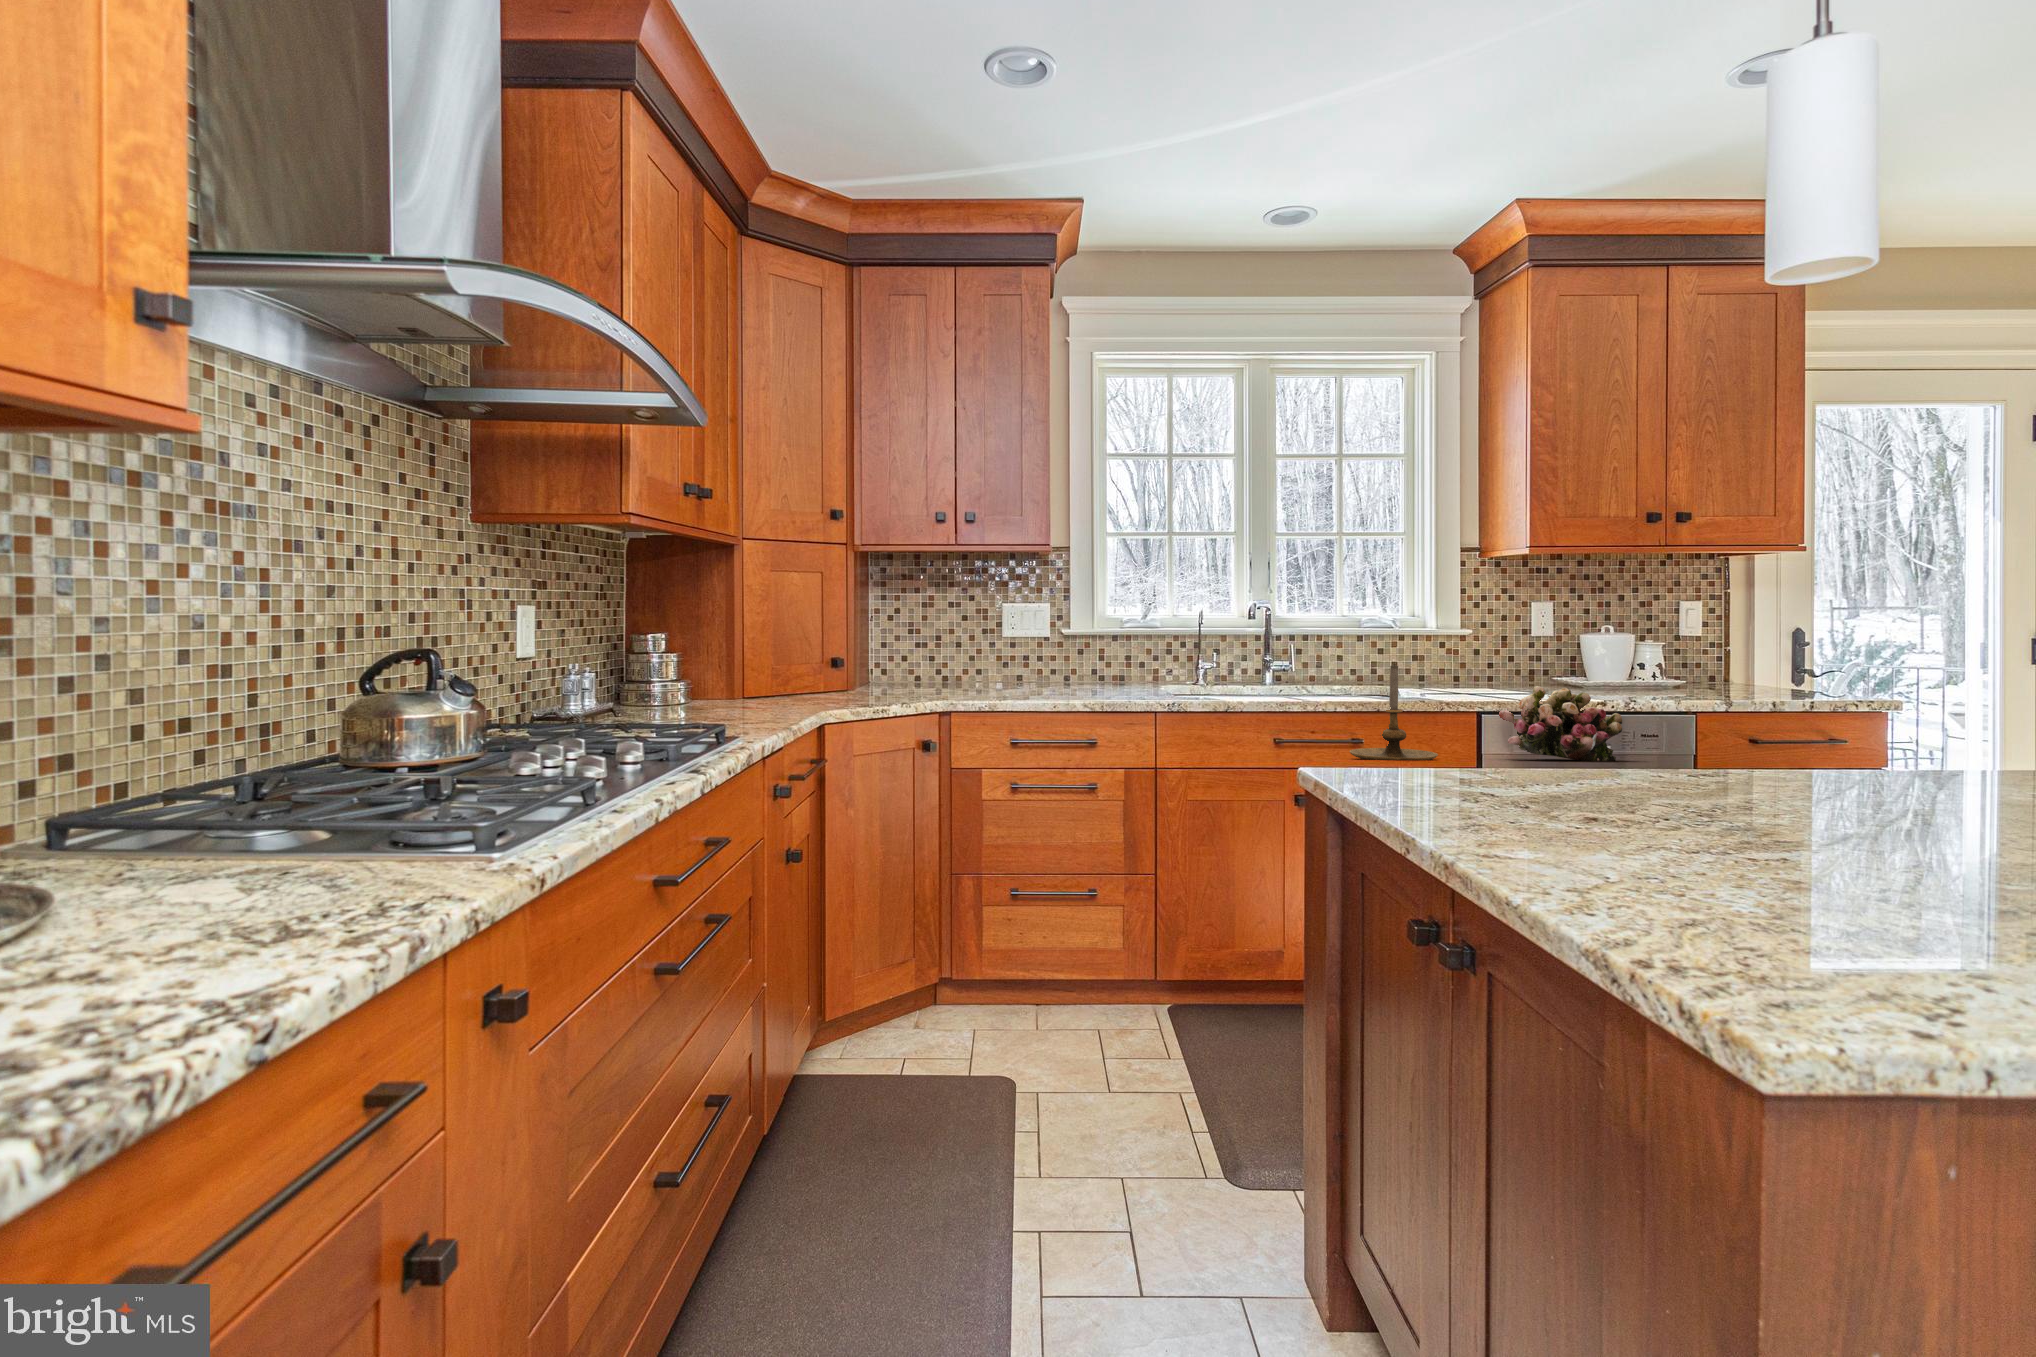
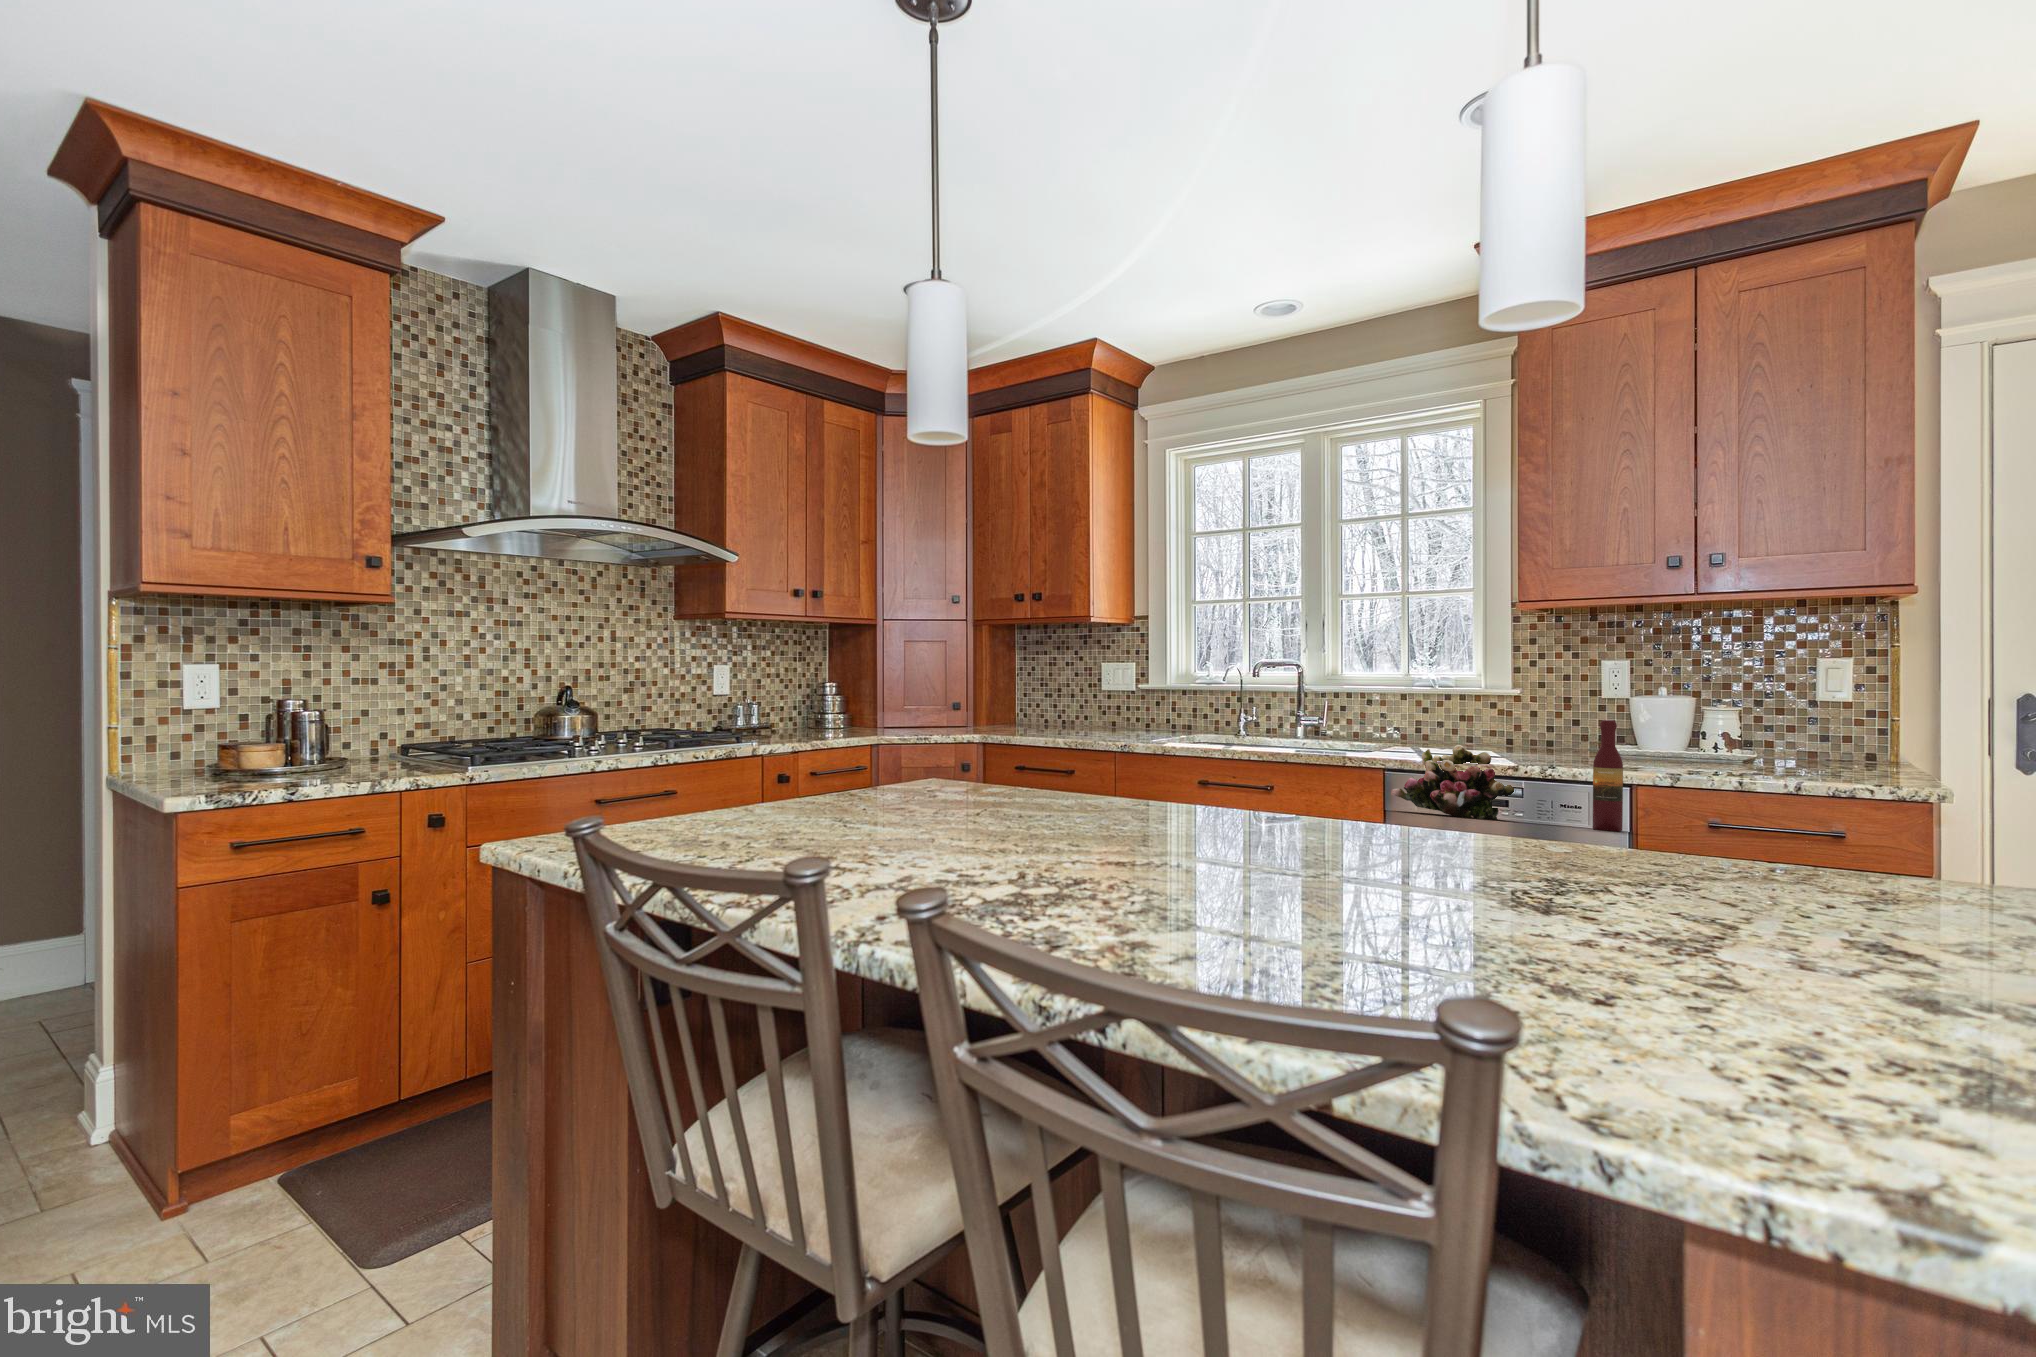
wine bottle: none [1710,655,1742,762] -> present [1593,720,1623,832]
candle holder: present [1349,665,1438,760] -> none [1266,719,1343,805]

